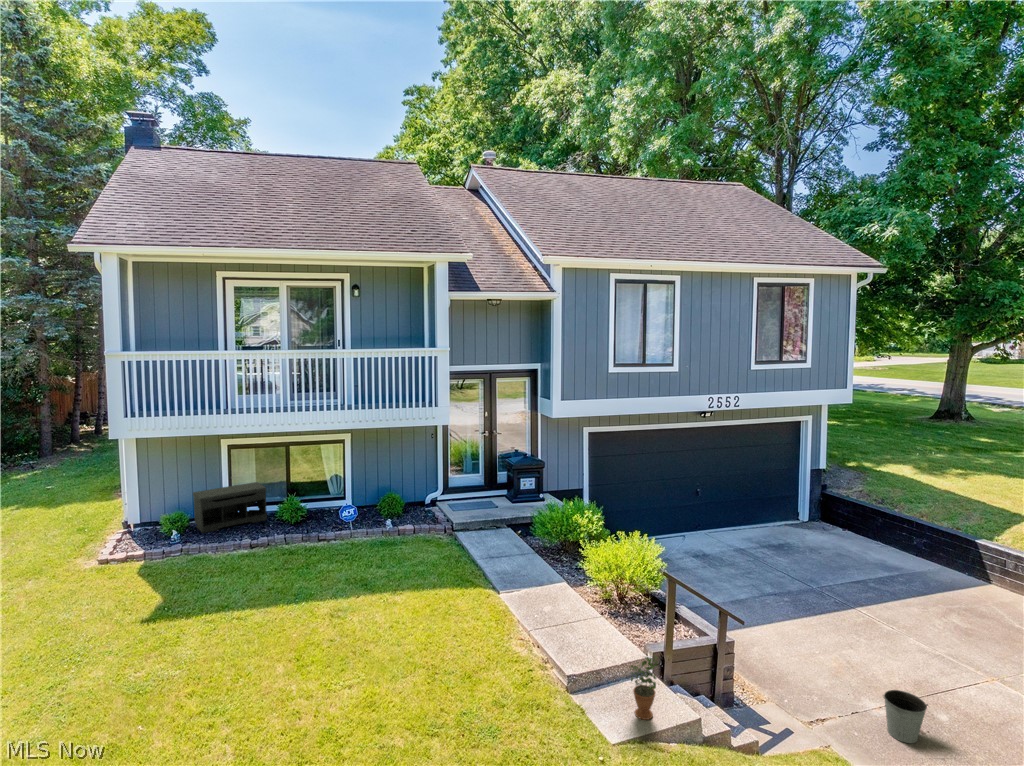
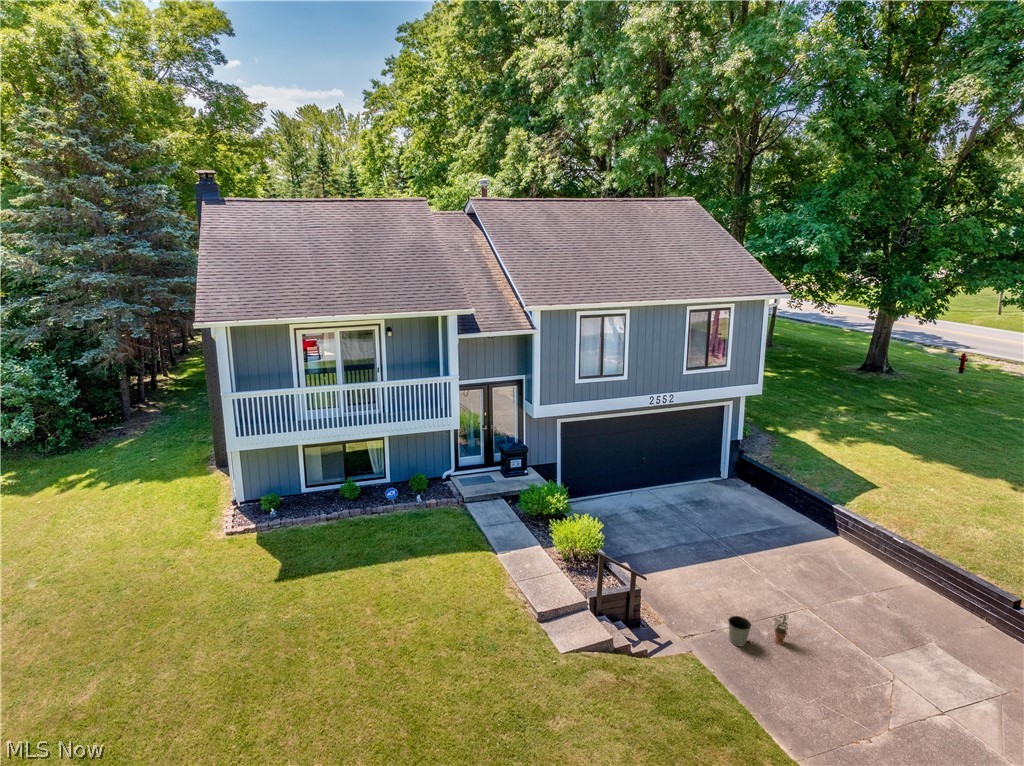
bench: present [193,482,267,533] -> none [280,468,332,508]
potted plant: present [630,656,657,720] -> present [774,614,788,645]

